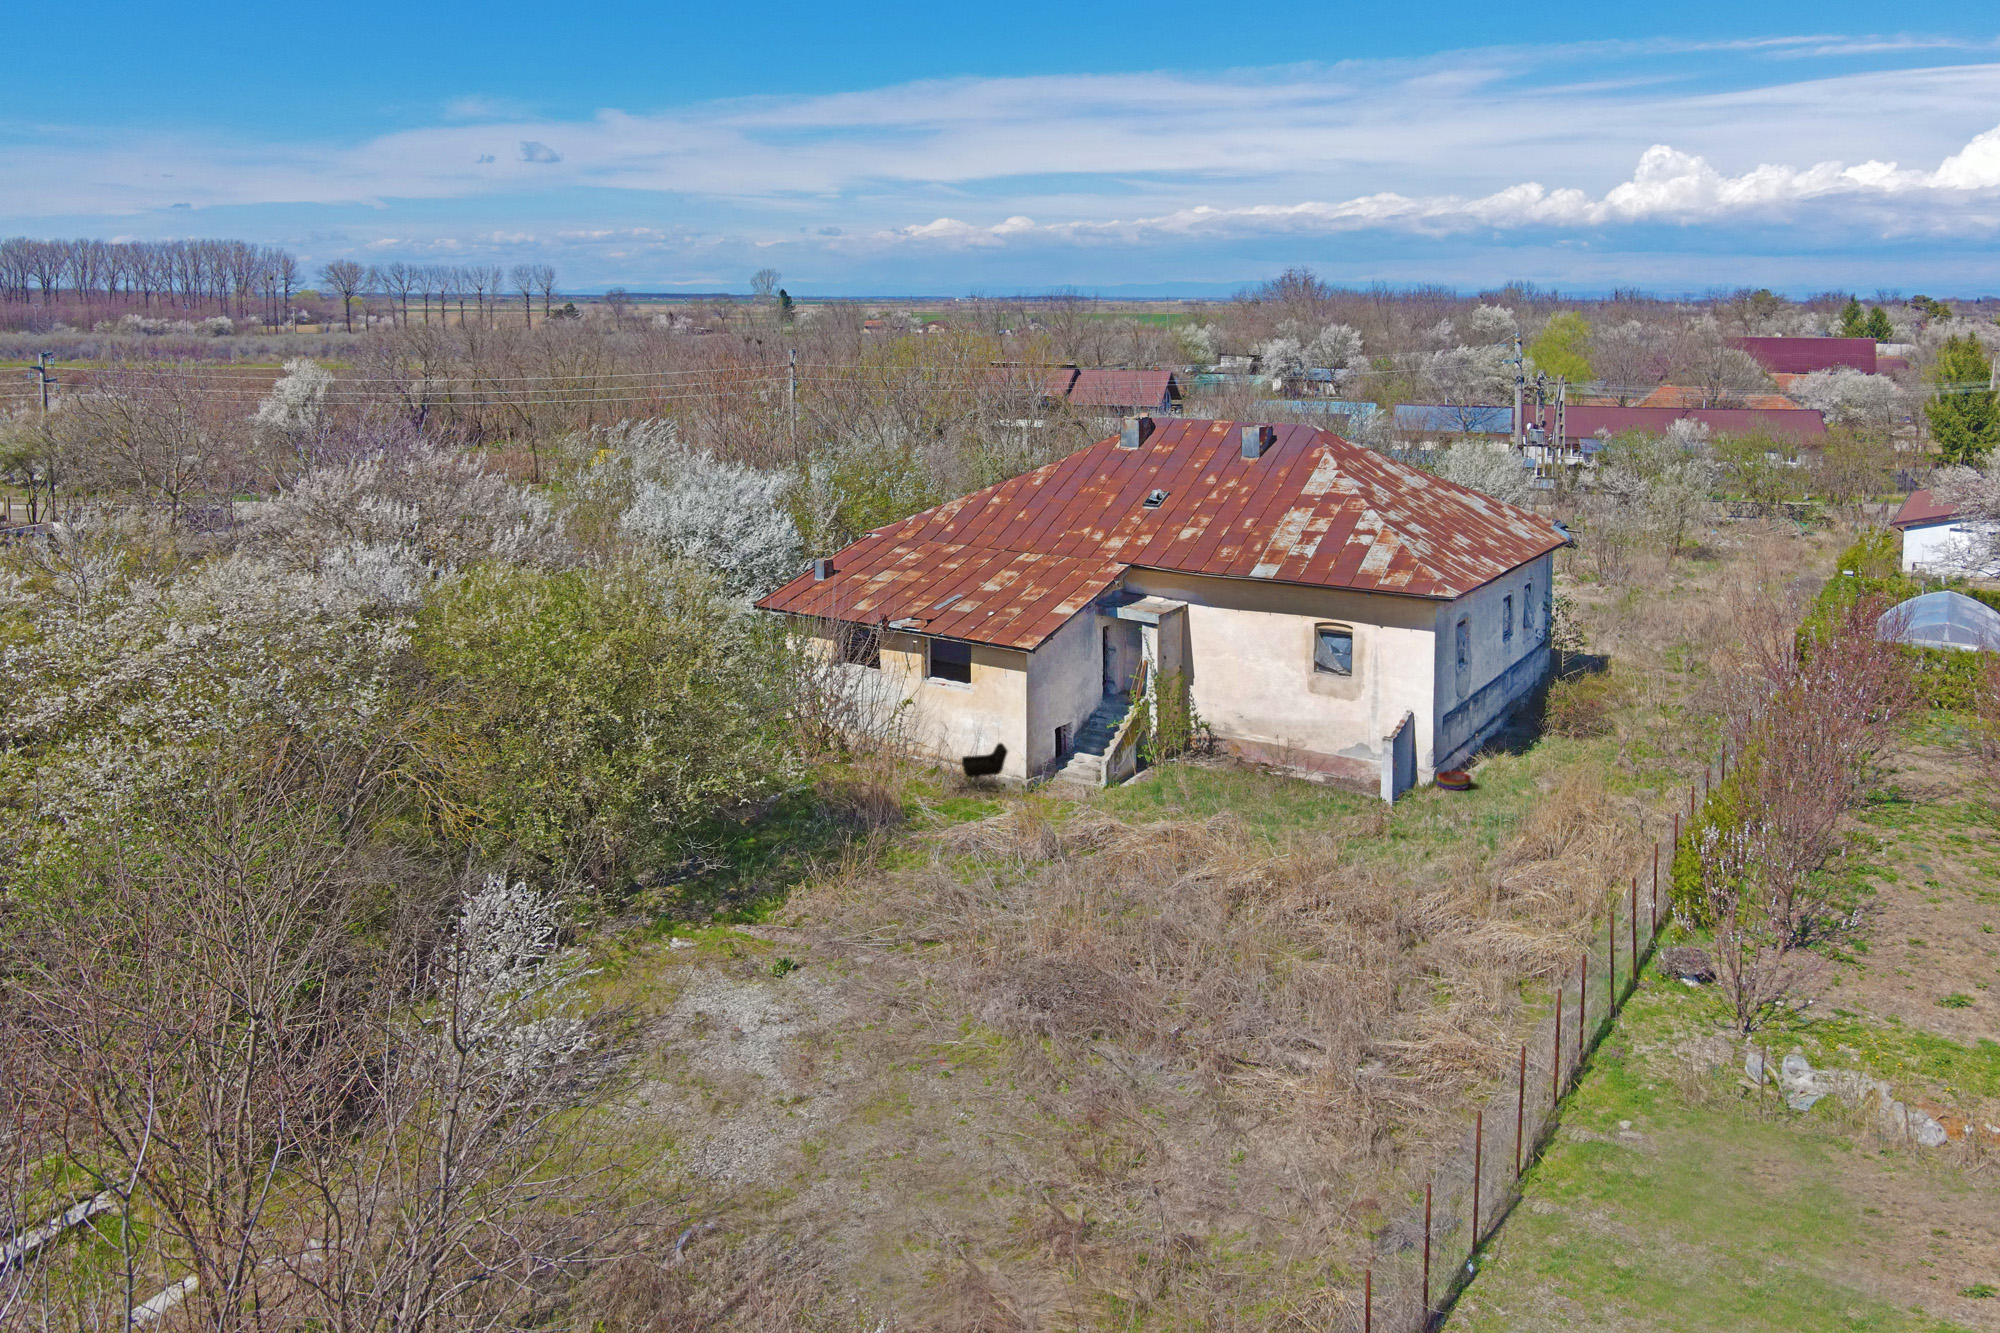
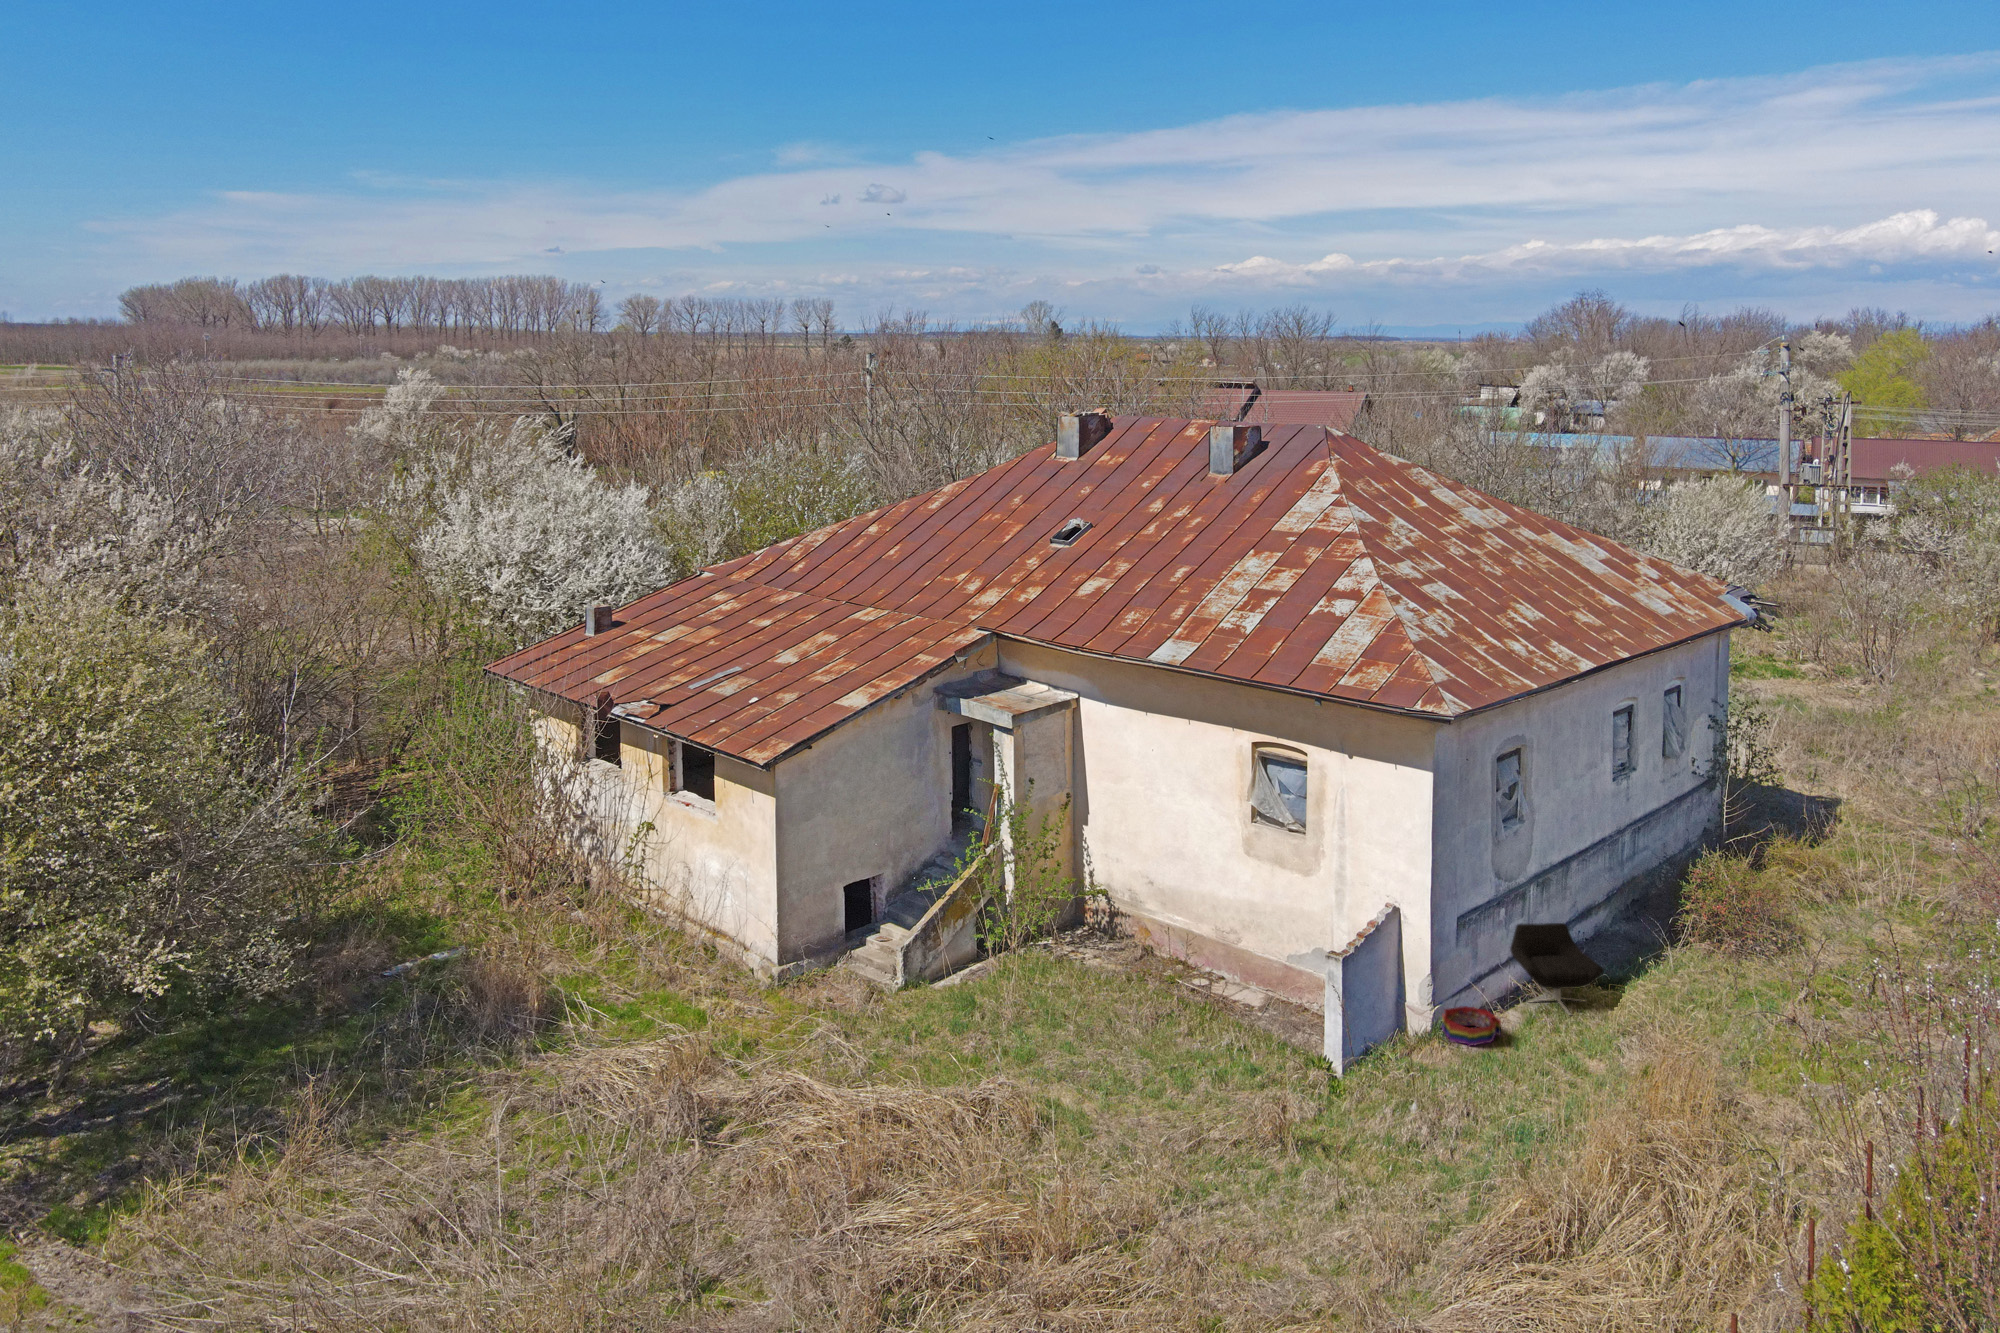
lounge chair: present [962,743,1008,791] -> present [1510,923,1604,1015]

